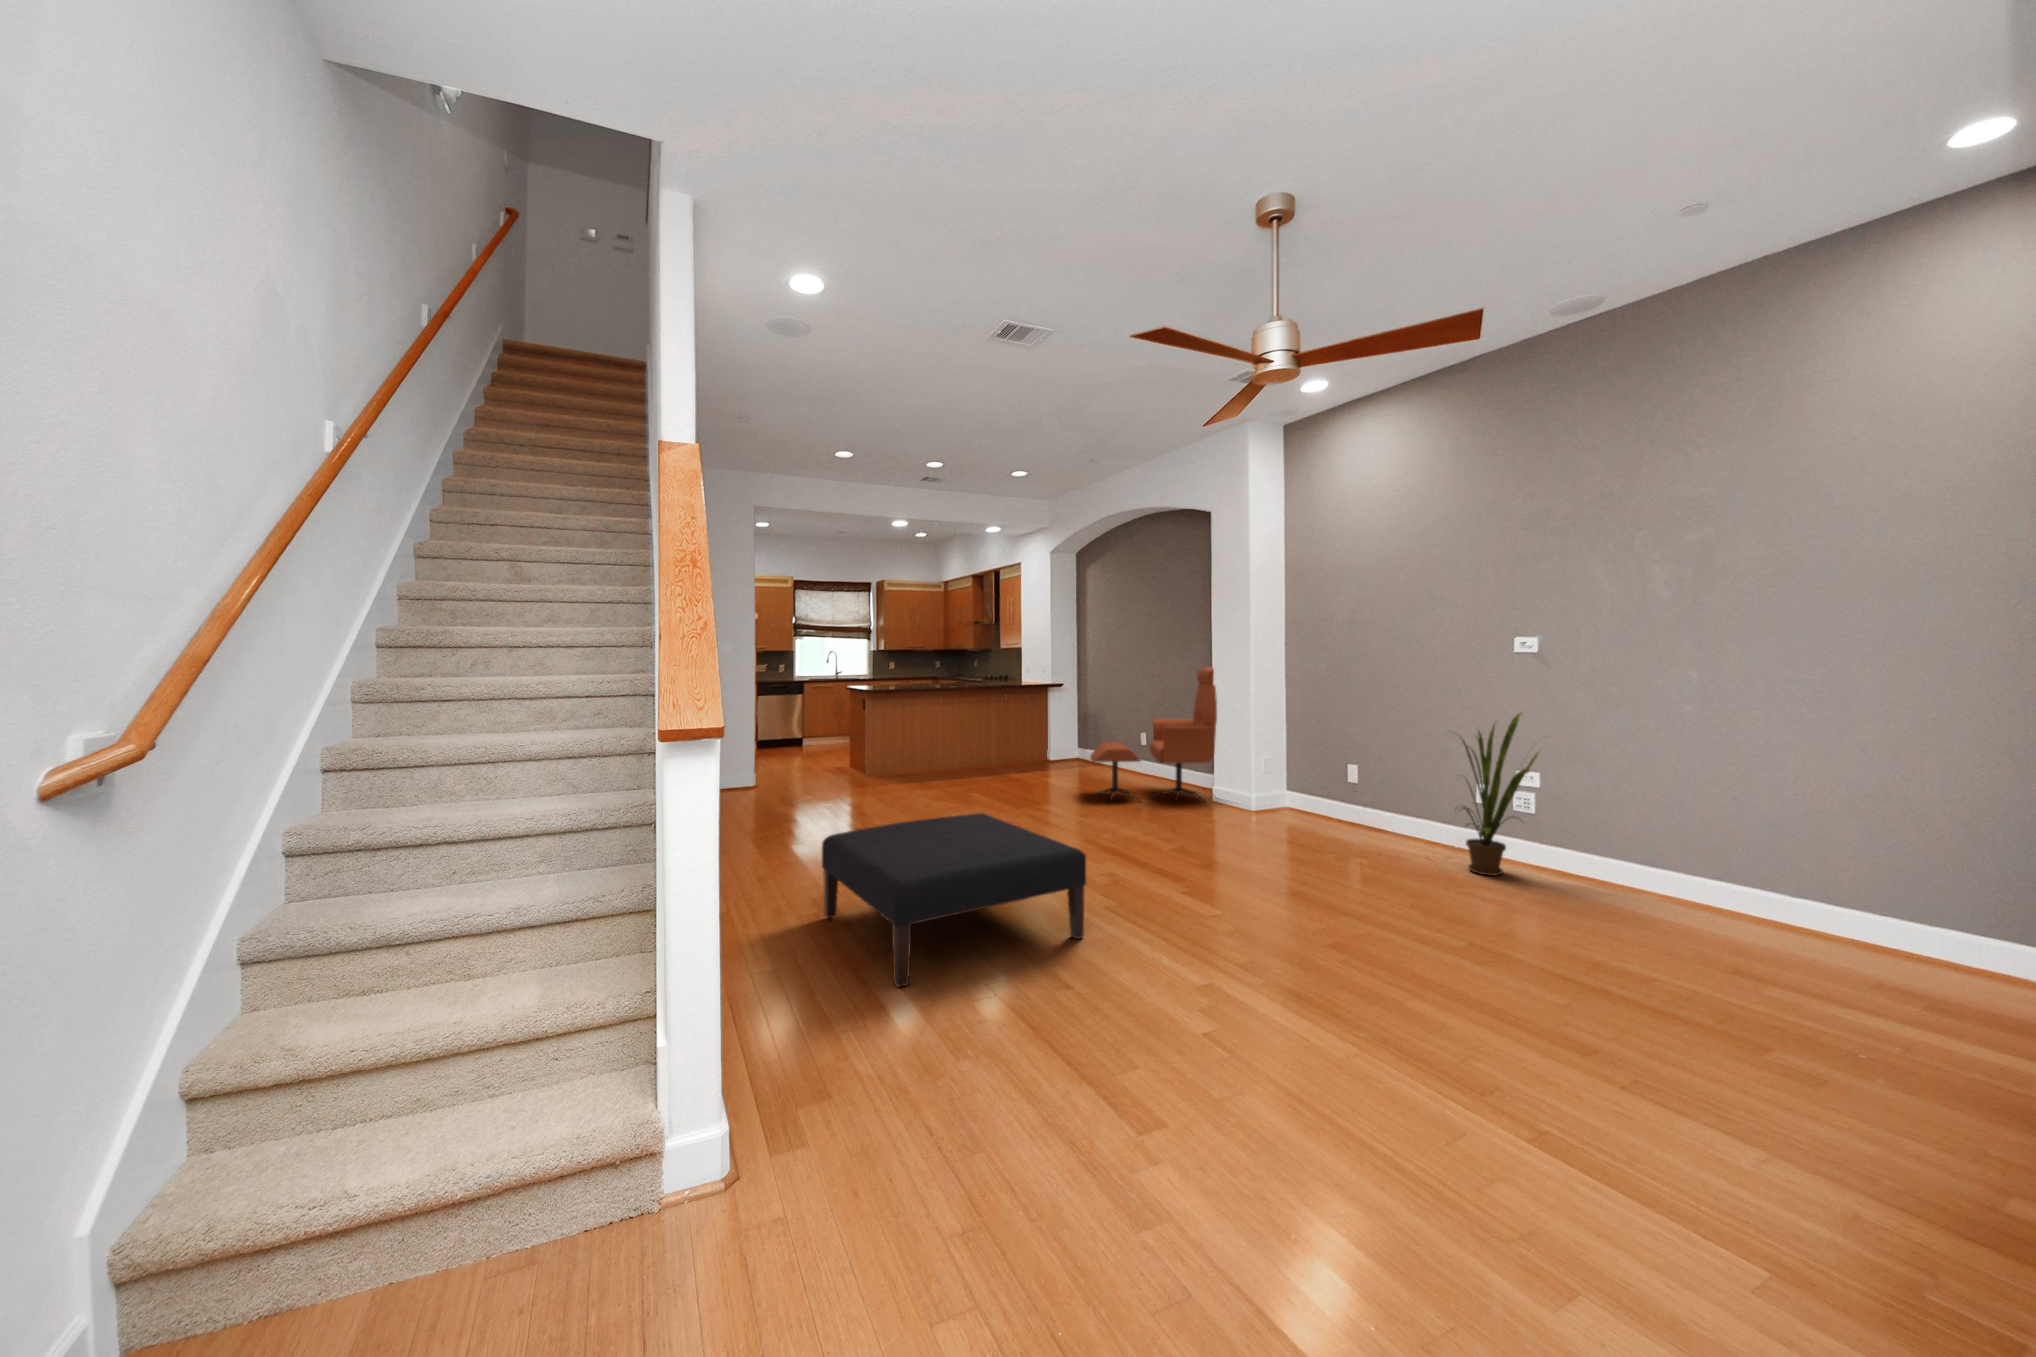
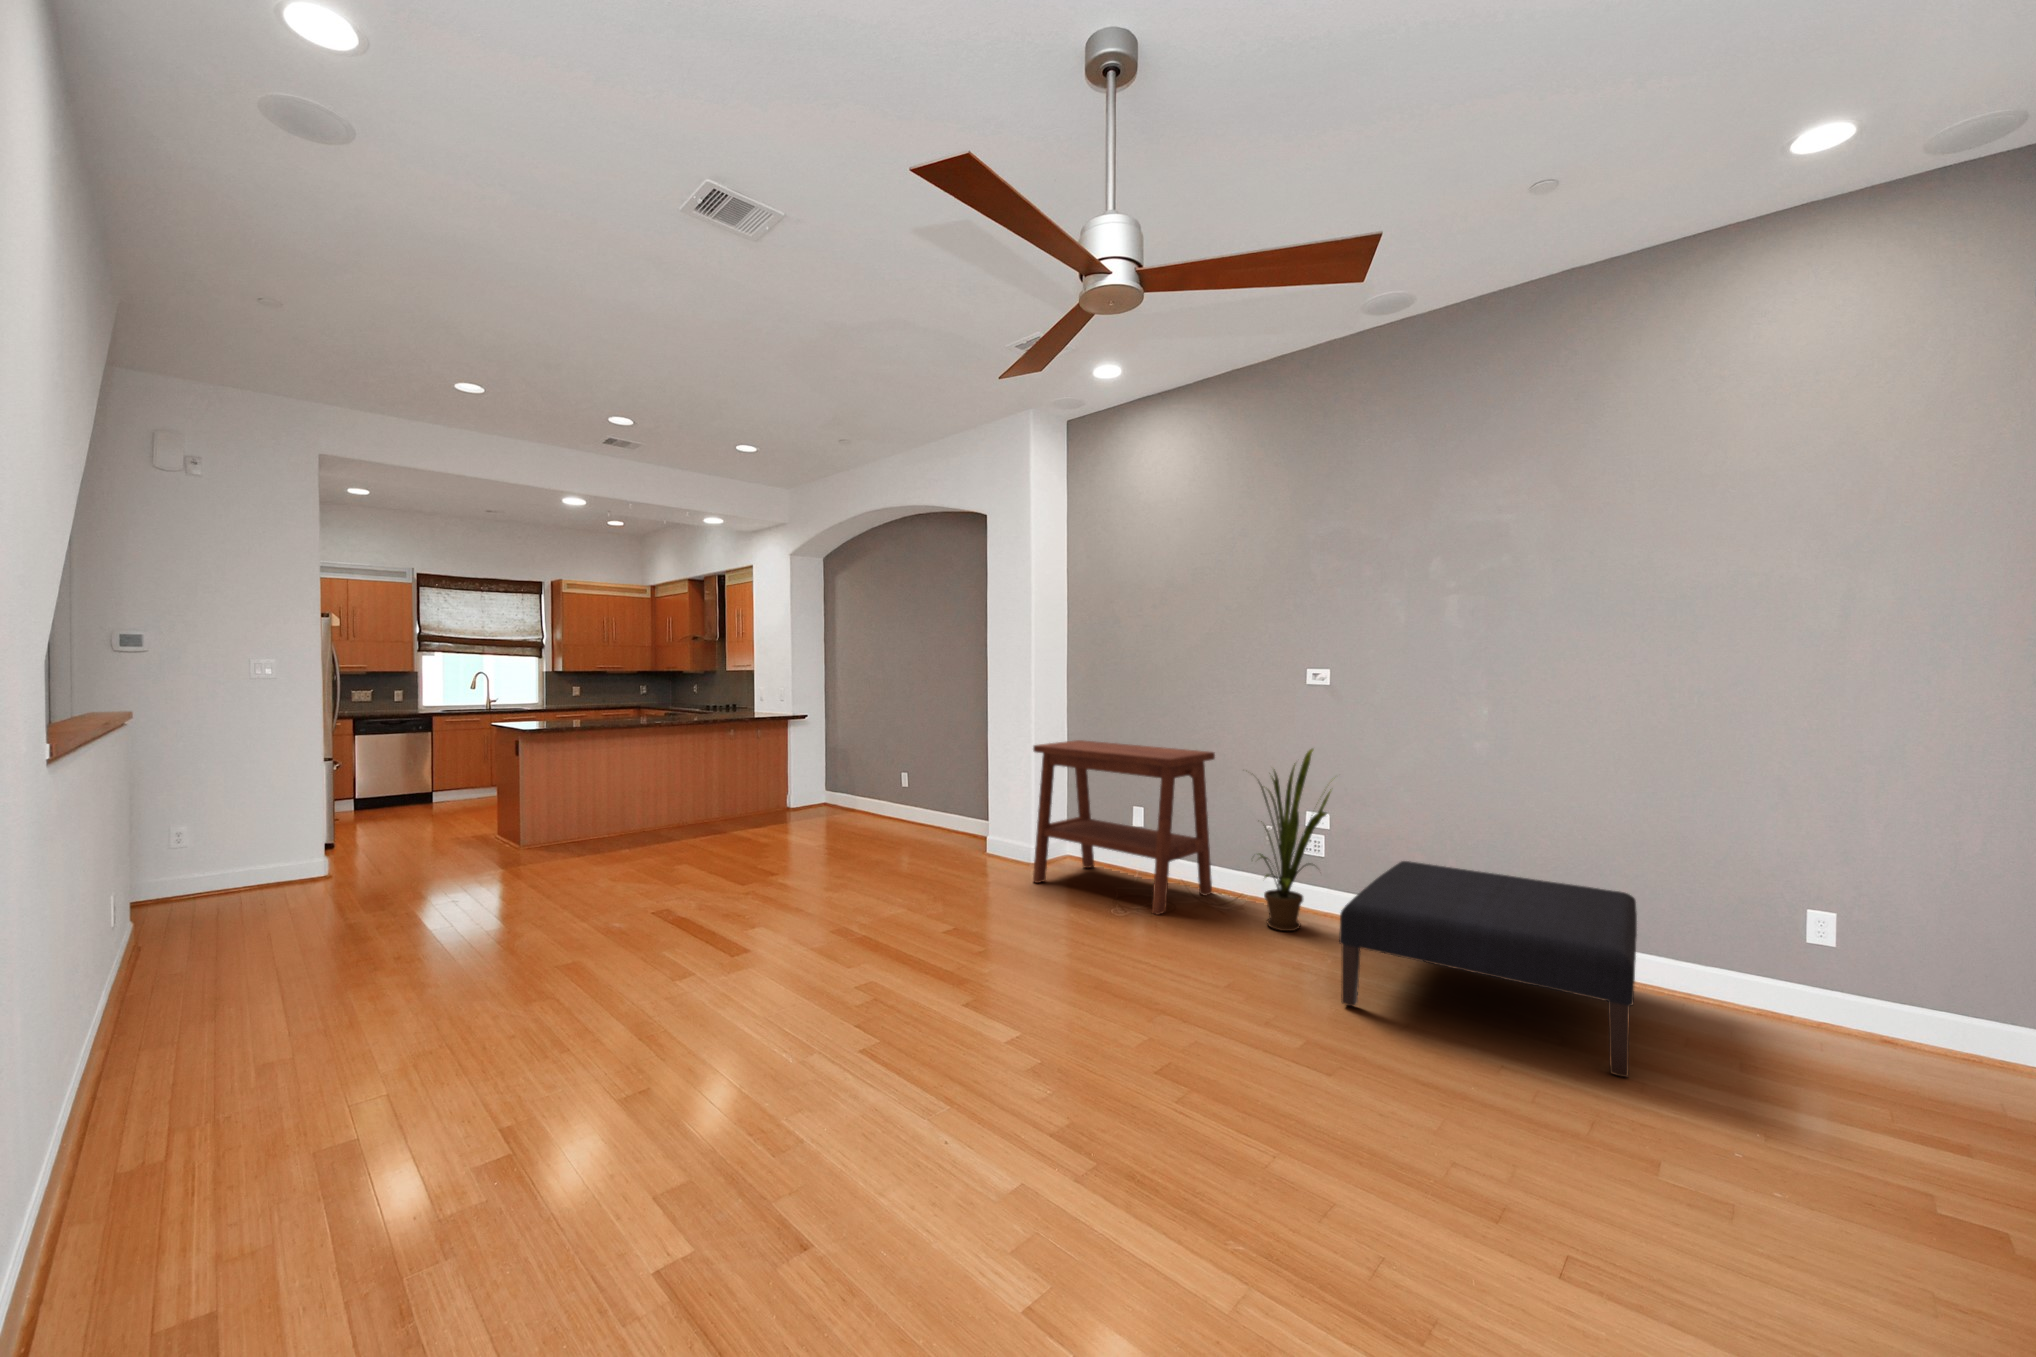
lounge chair: present [1090,667,1217,801] -> none [833,696,991,869]
side table: none [1252,705,1423,854] -> present [1033,740,1215,915]
ottoman: present [822,813,1086,987] -> present [1339,861,1637,1077]

